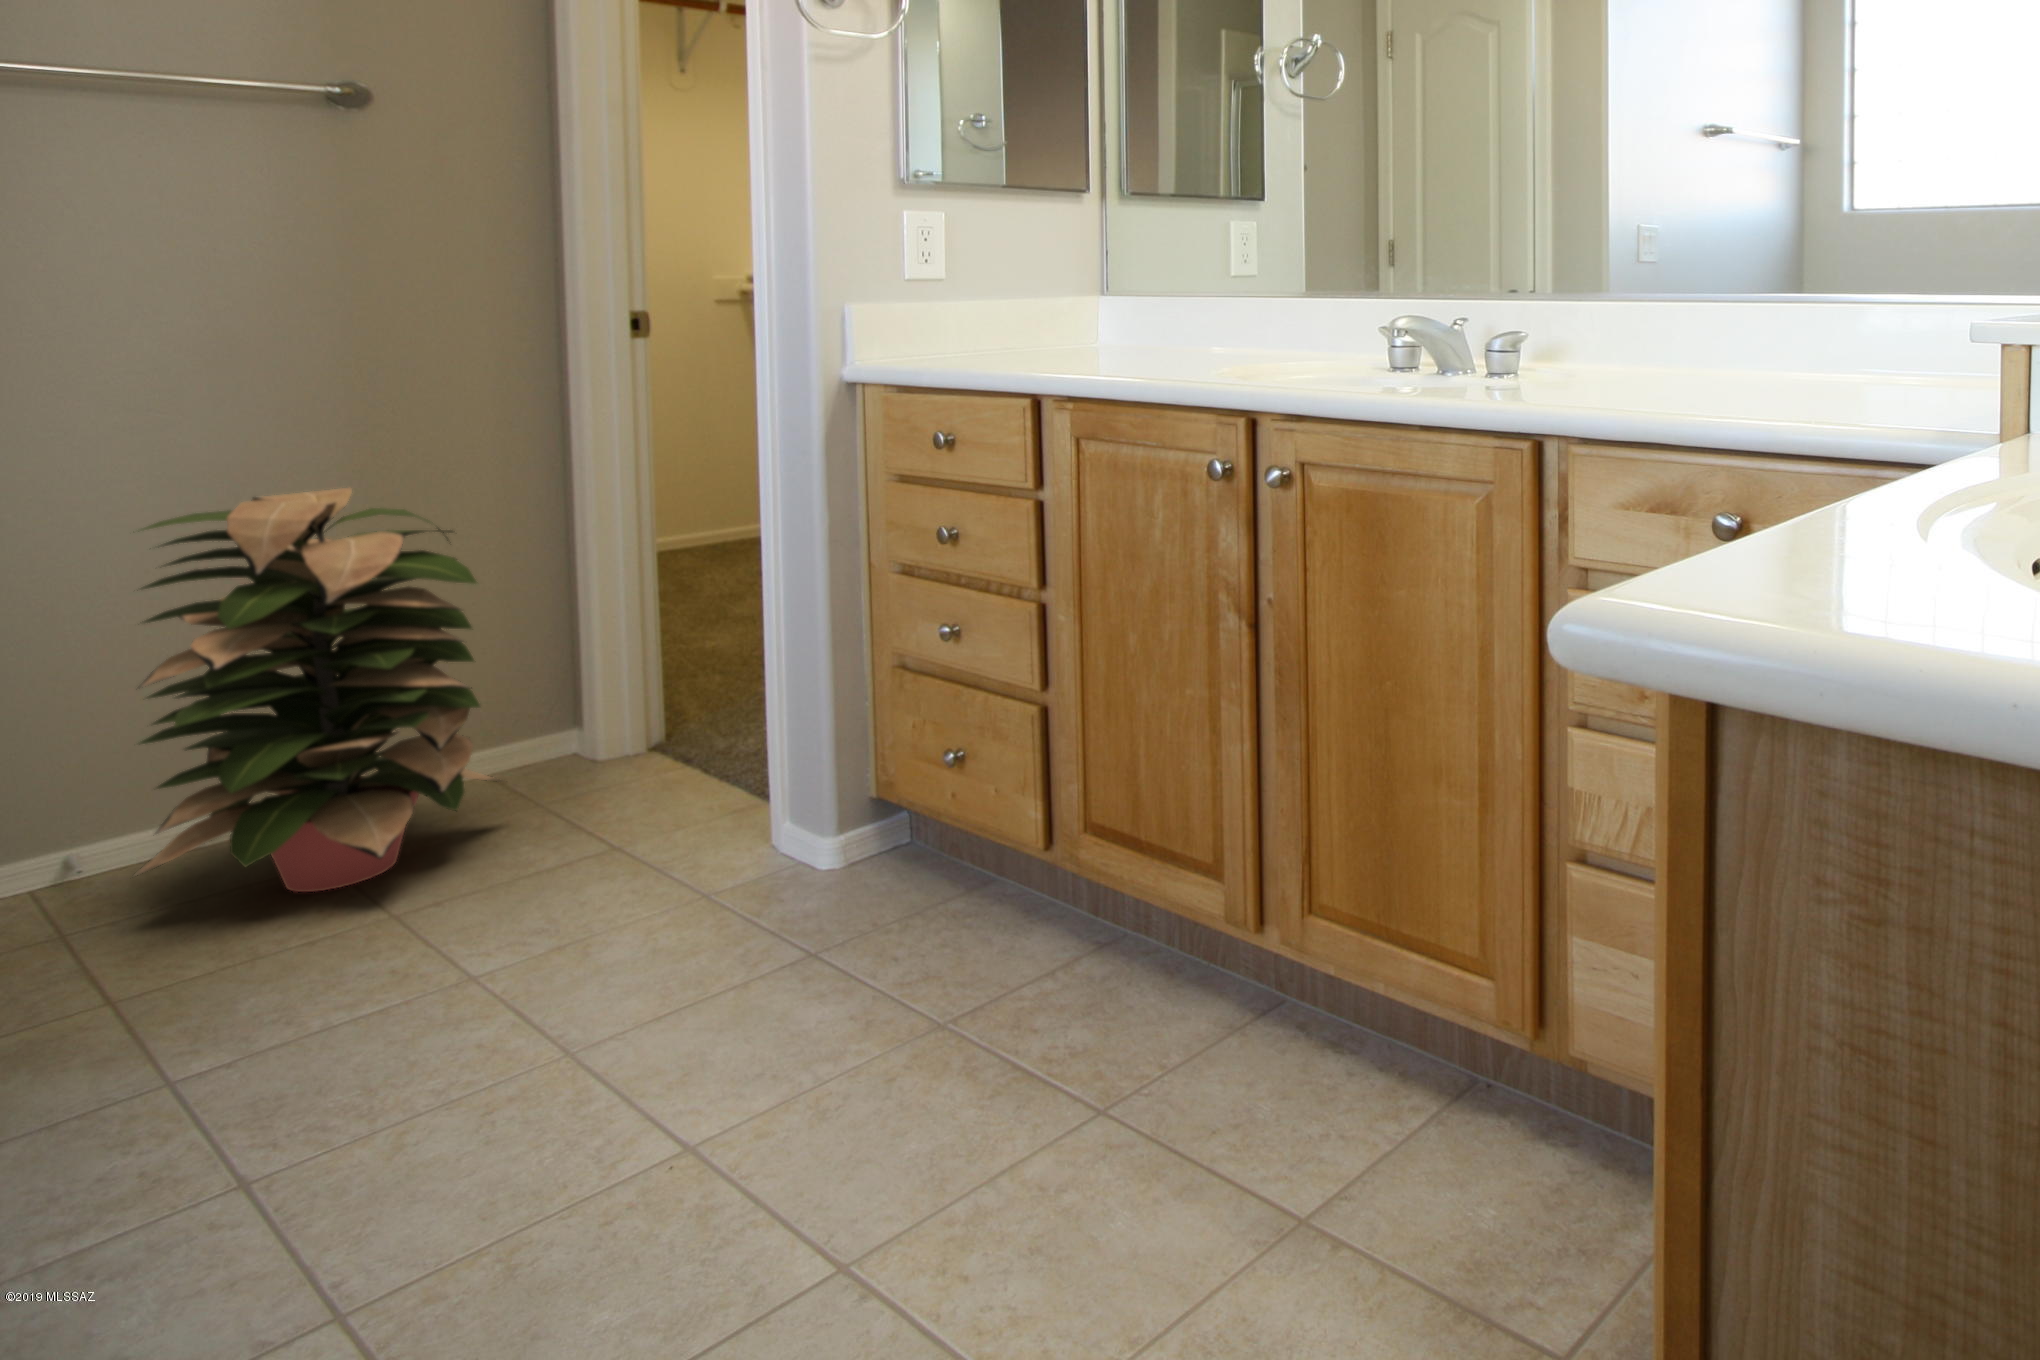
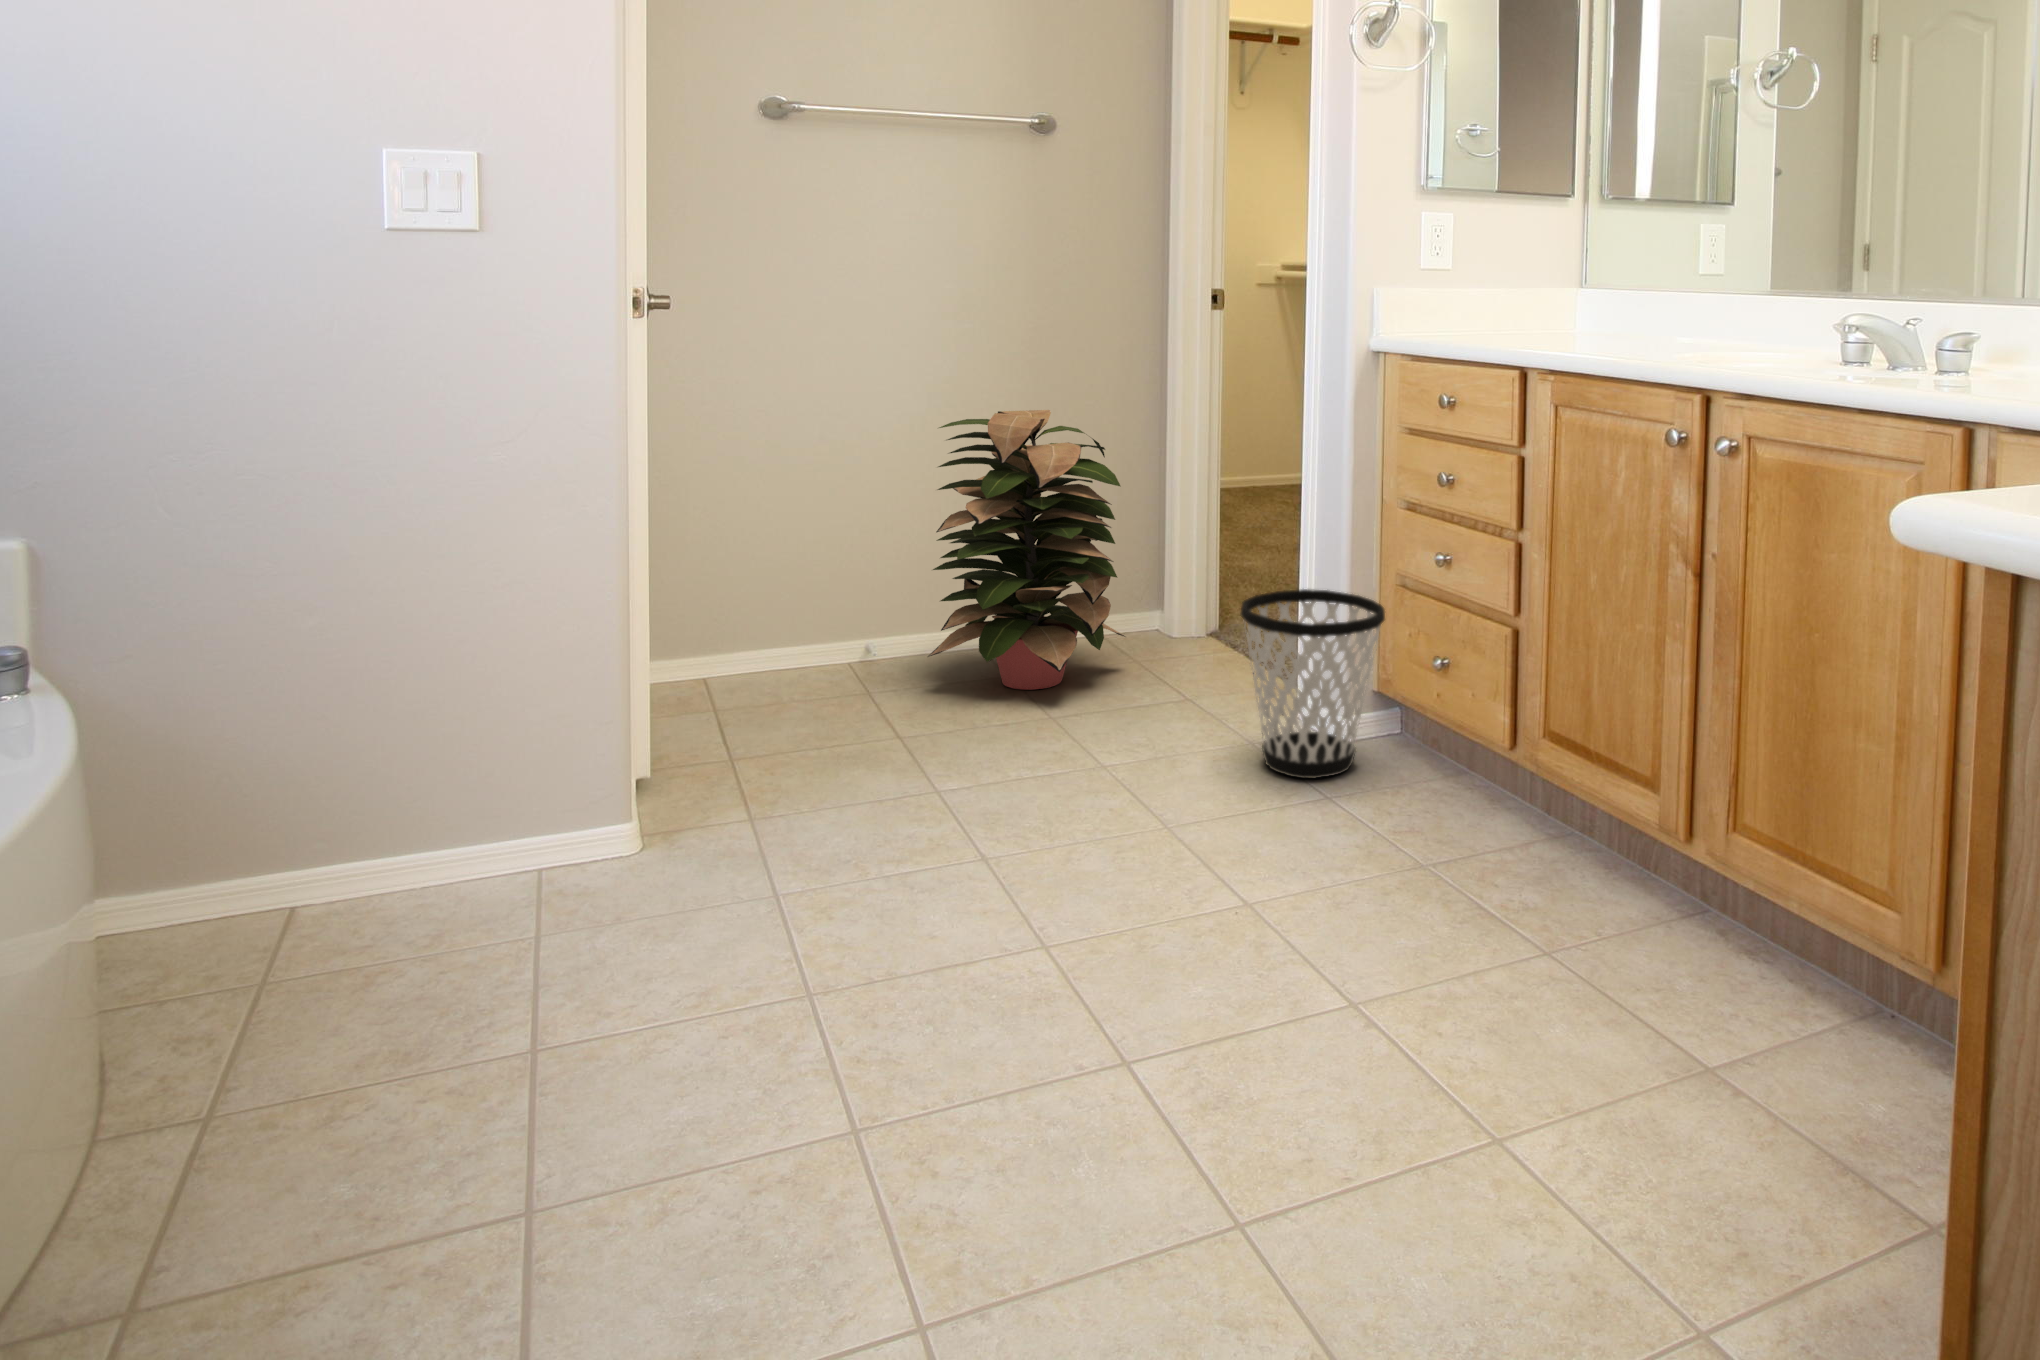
wastebasket: none [664,686,877,940] -> present [1241,589,1385,778]

